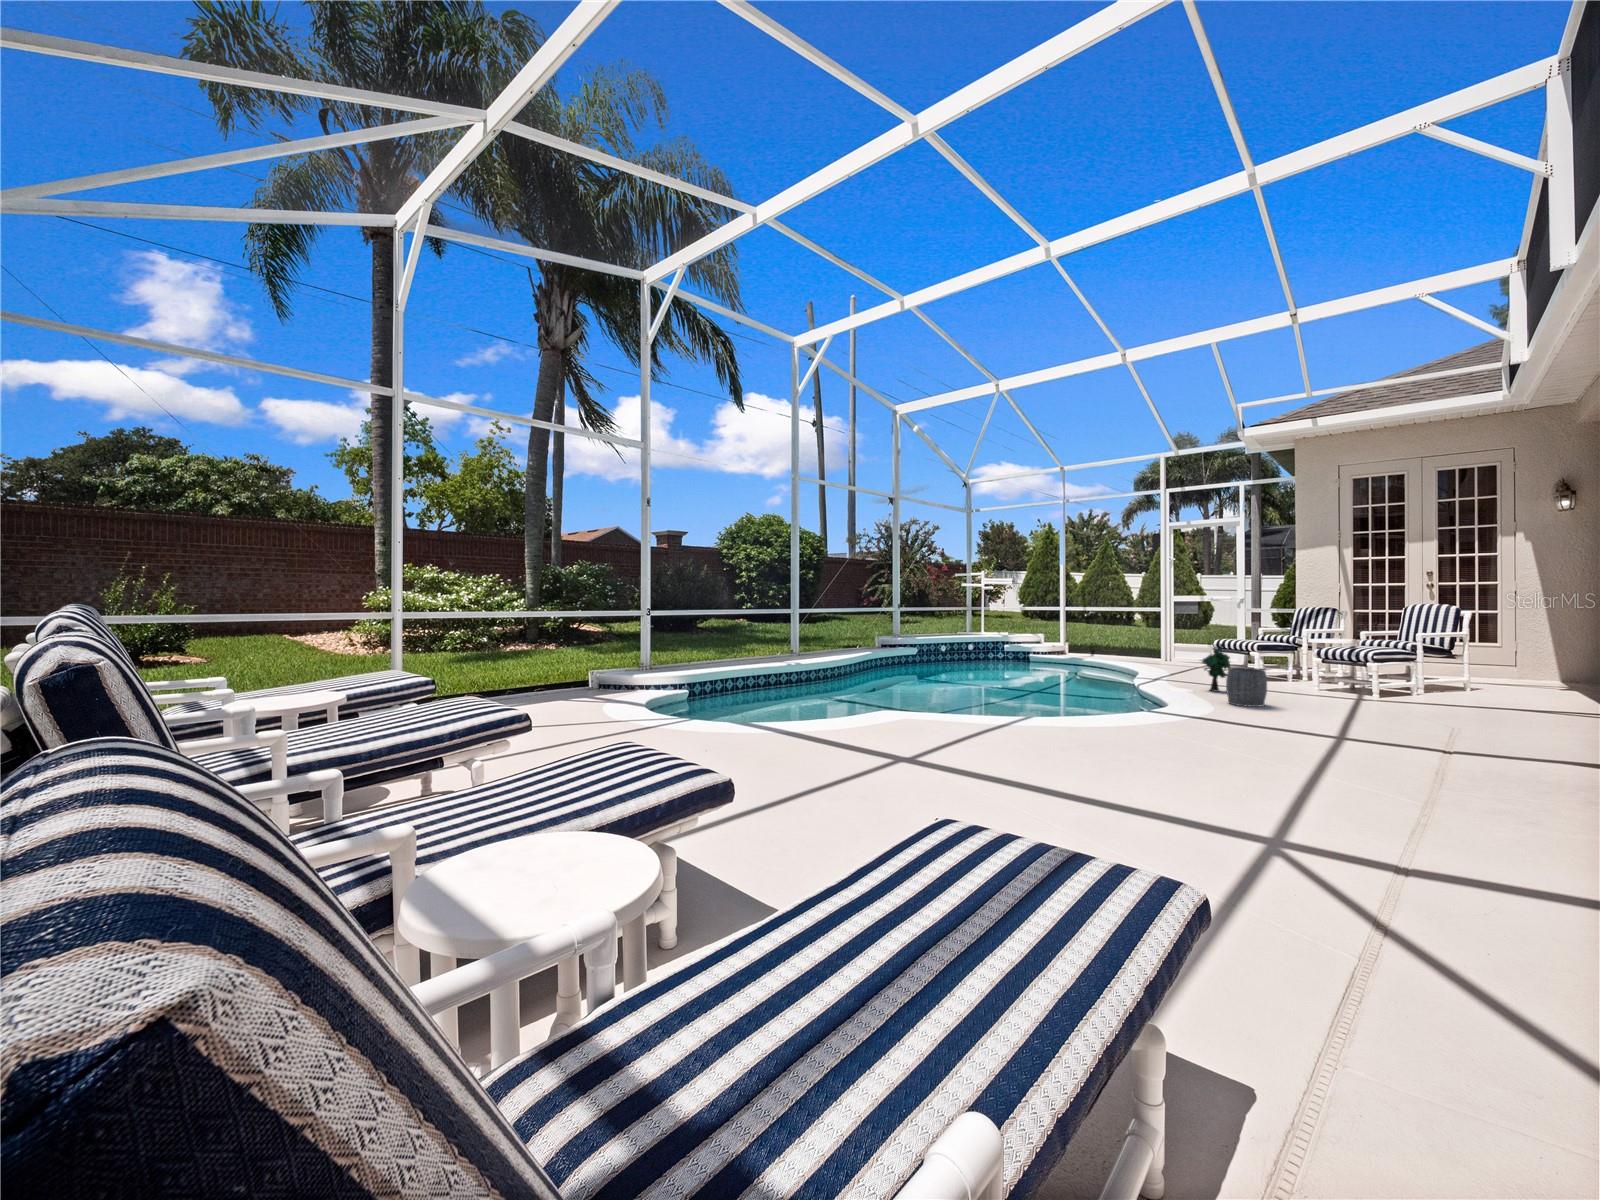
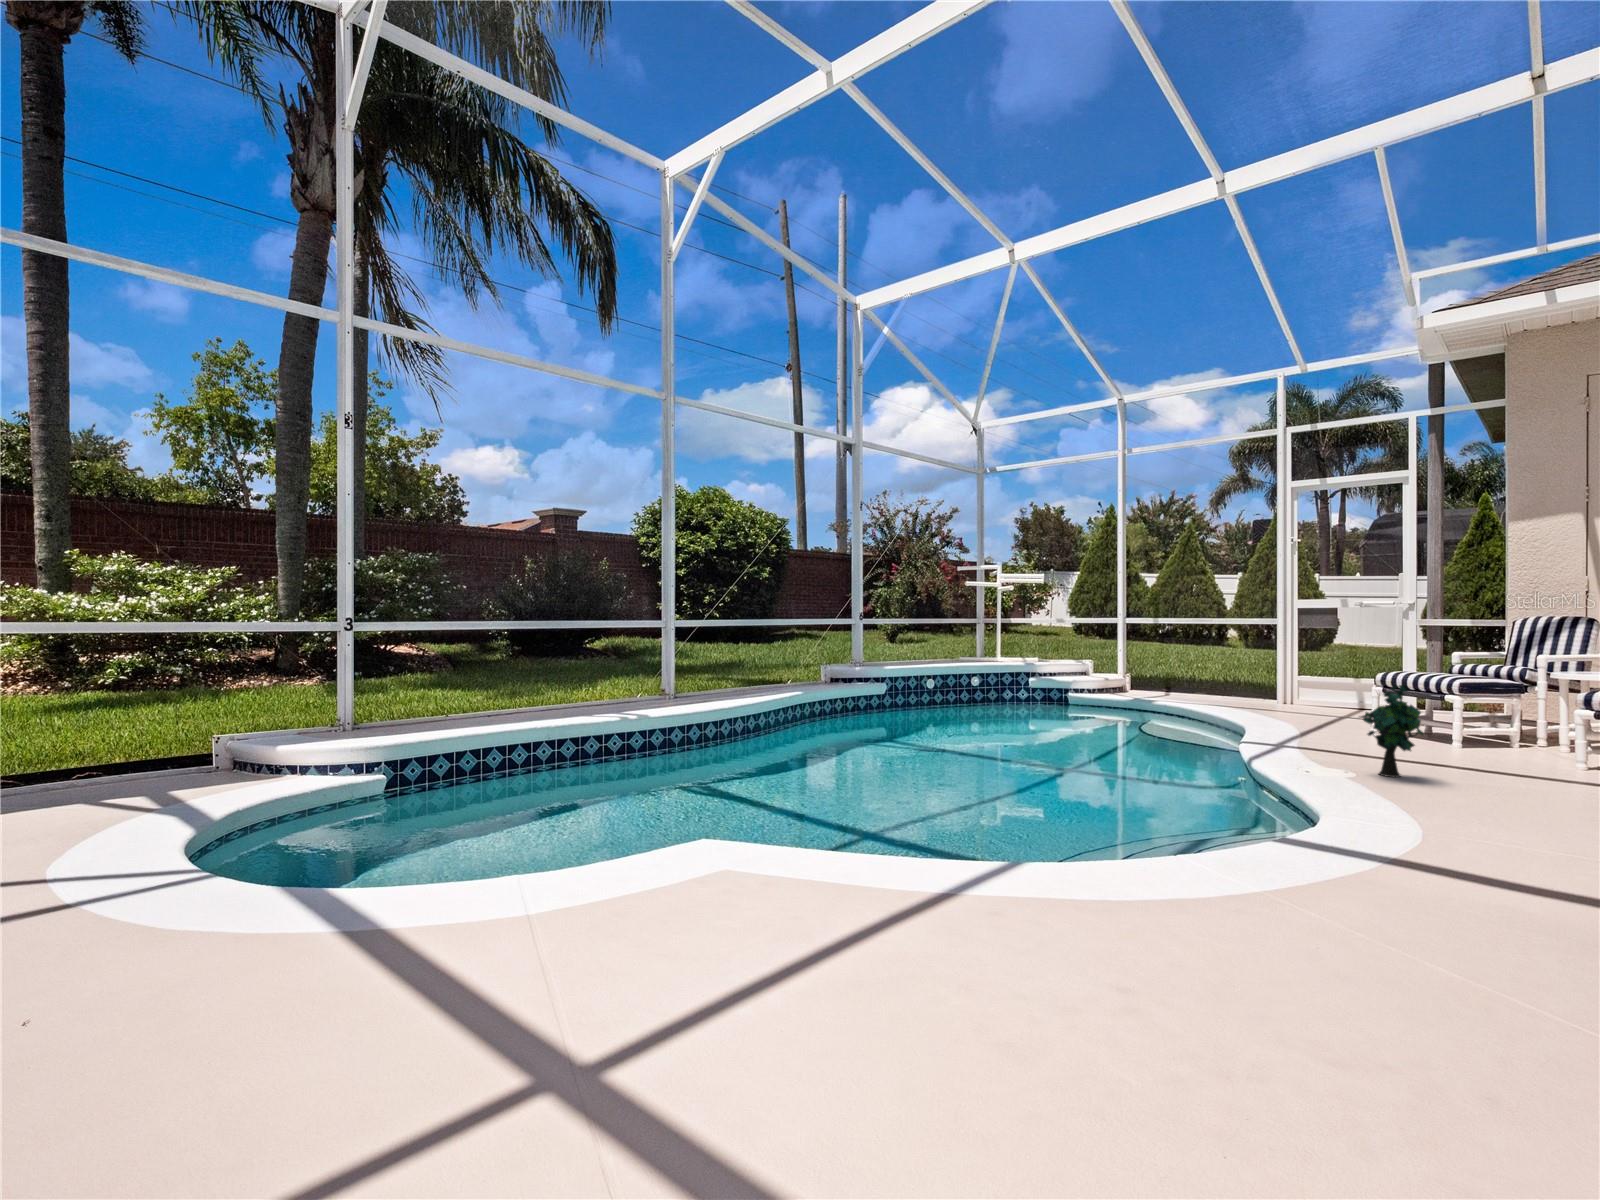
woven basket: present [1226,667,1267,707] -> none [1426,737,1518,824]

